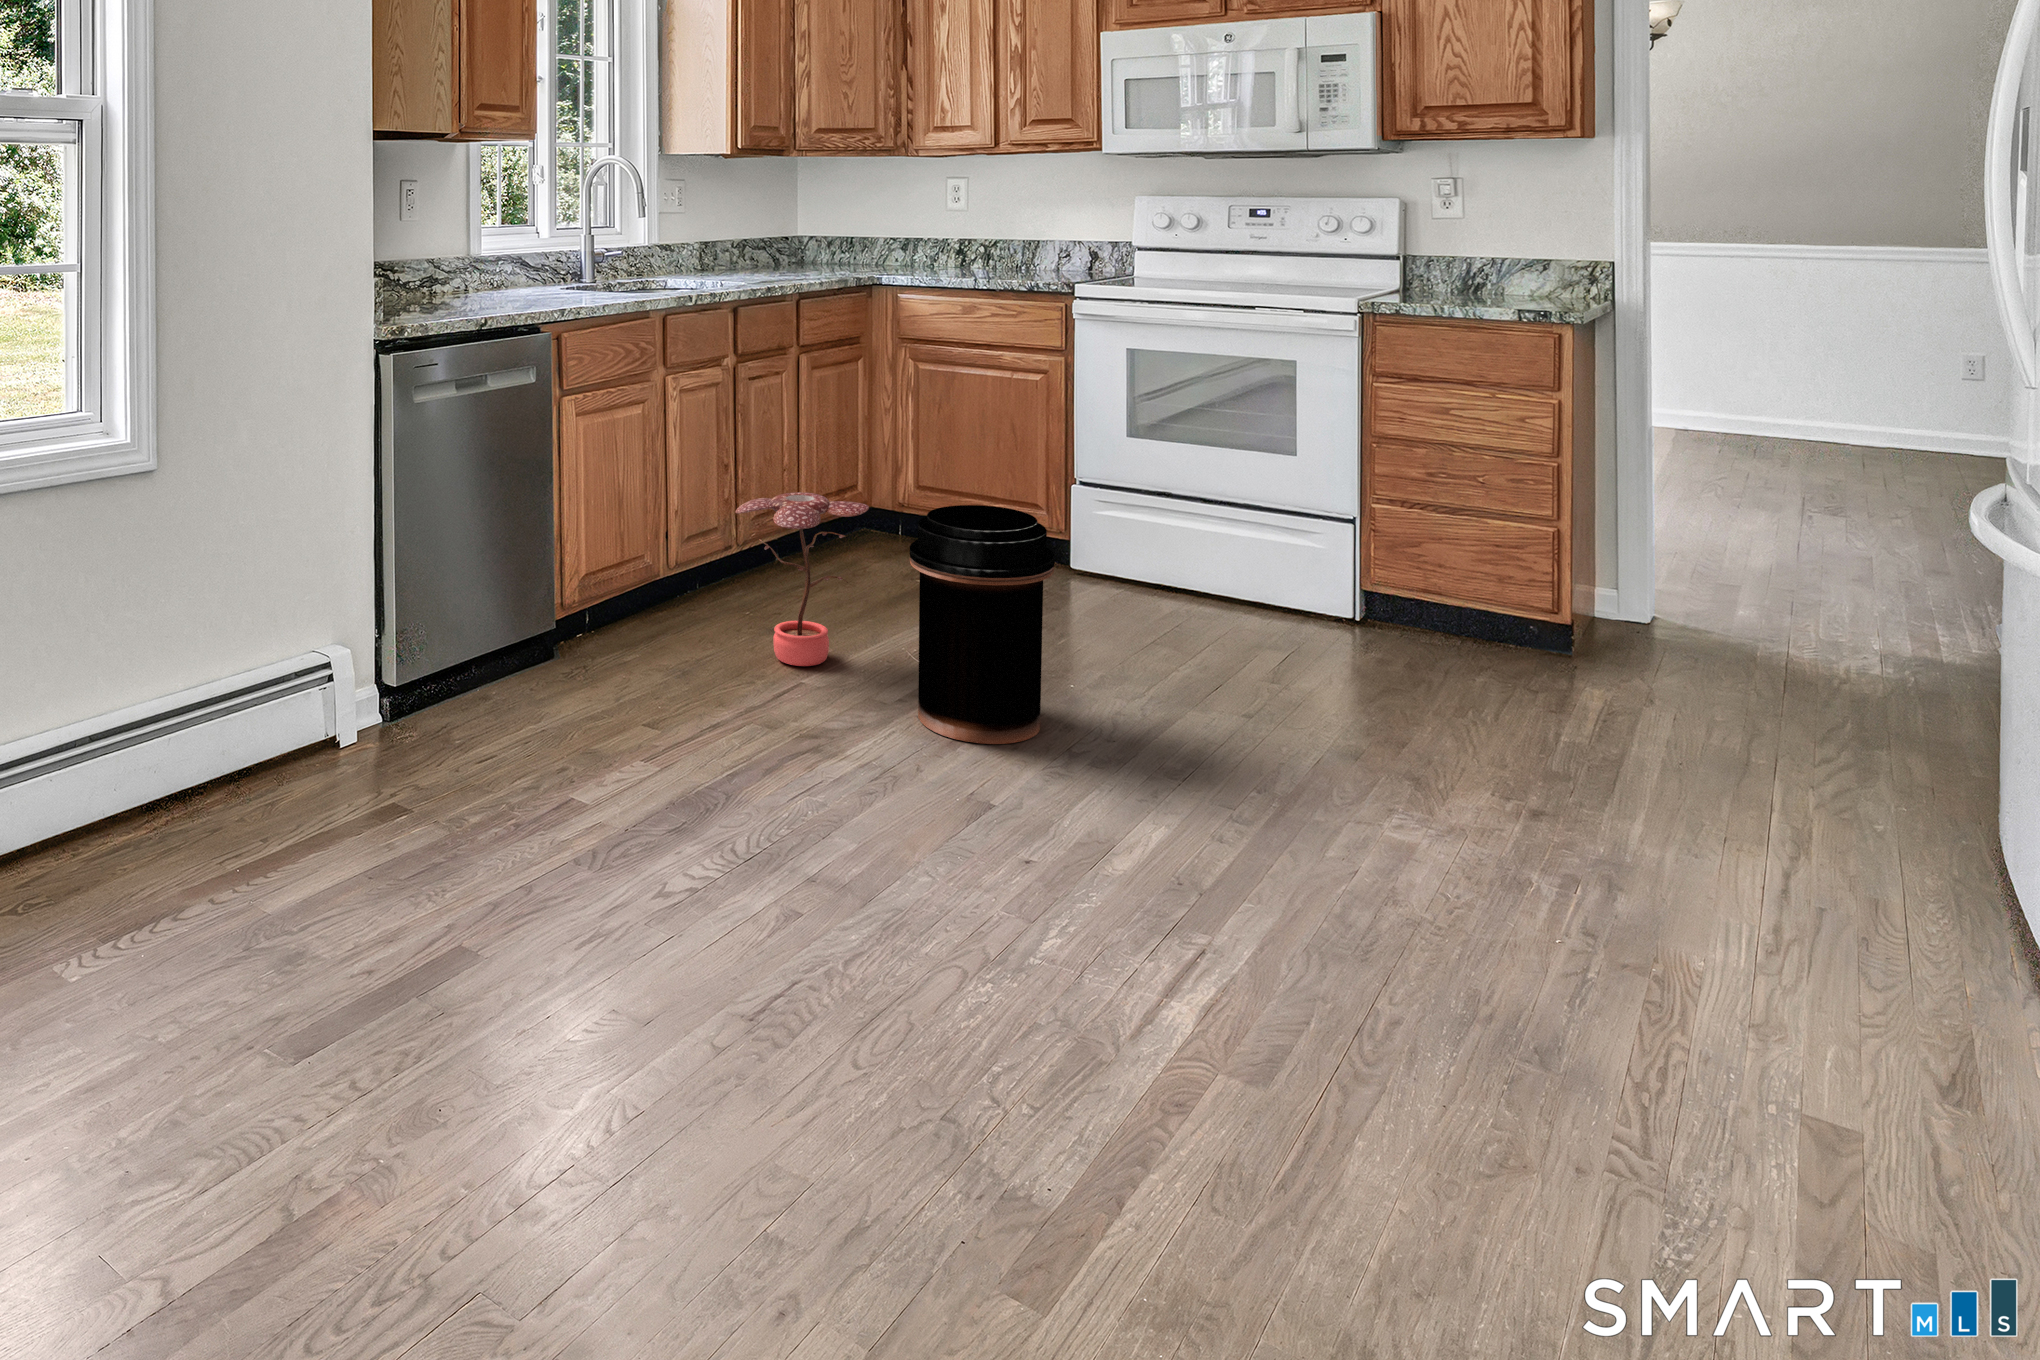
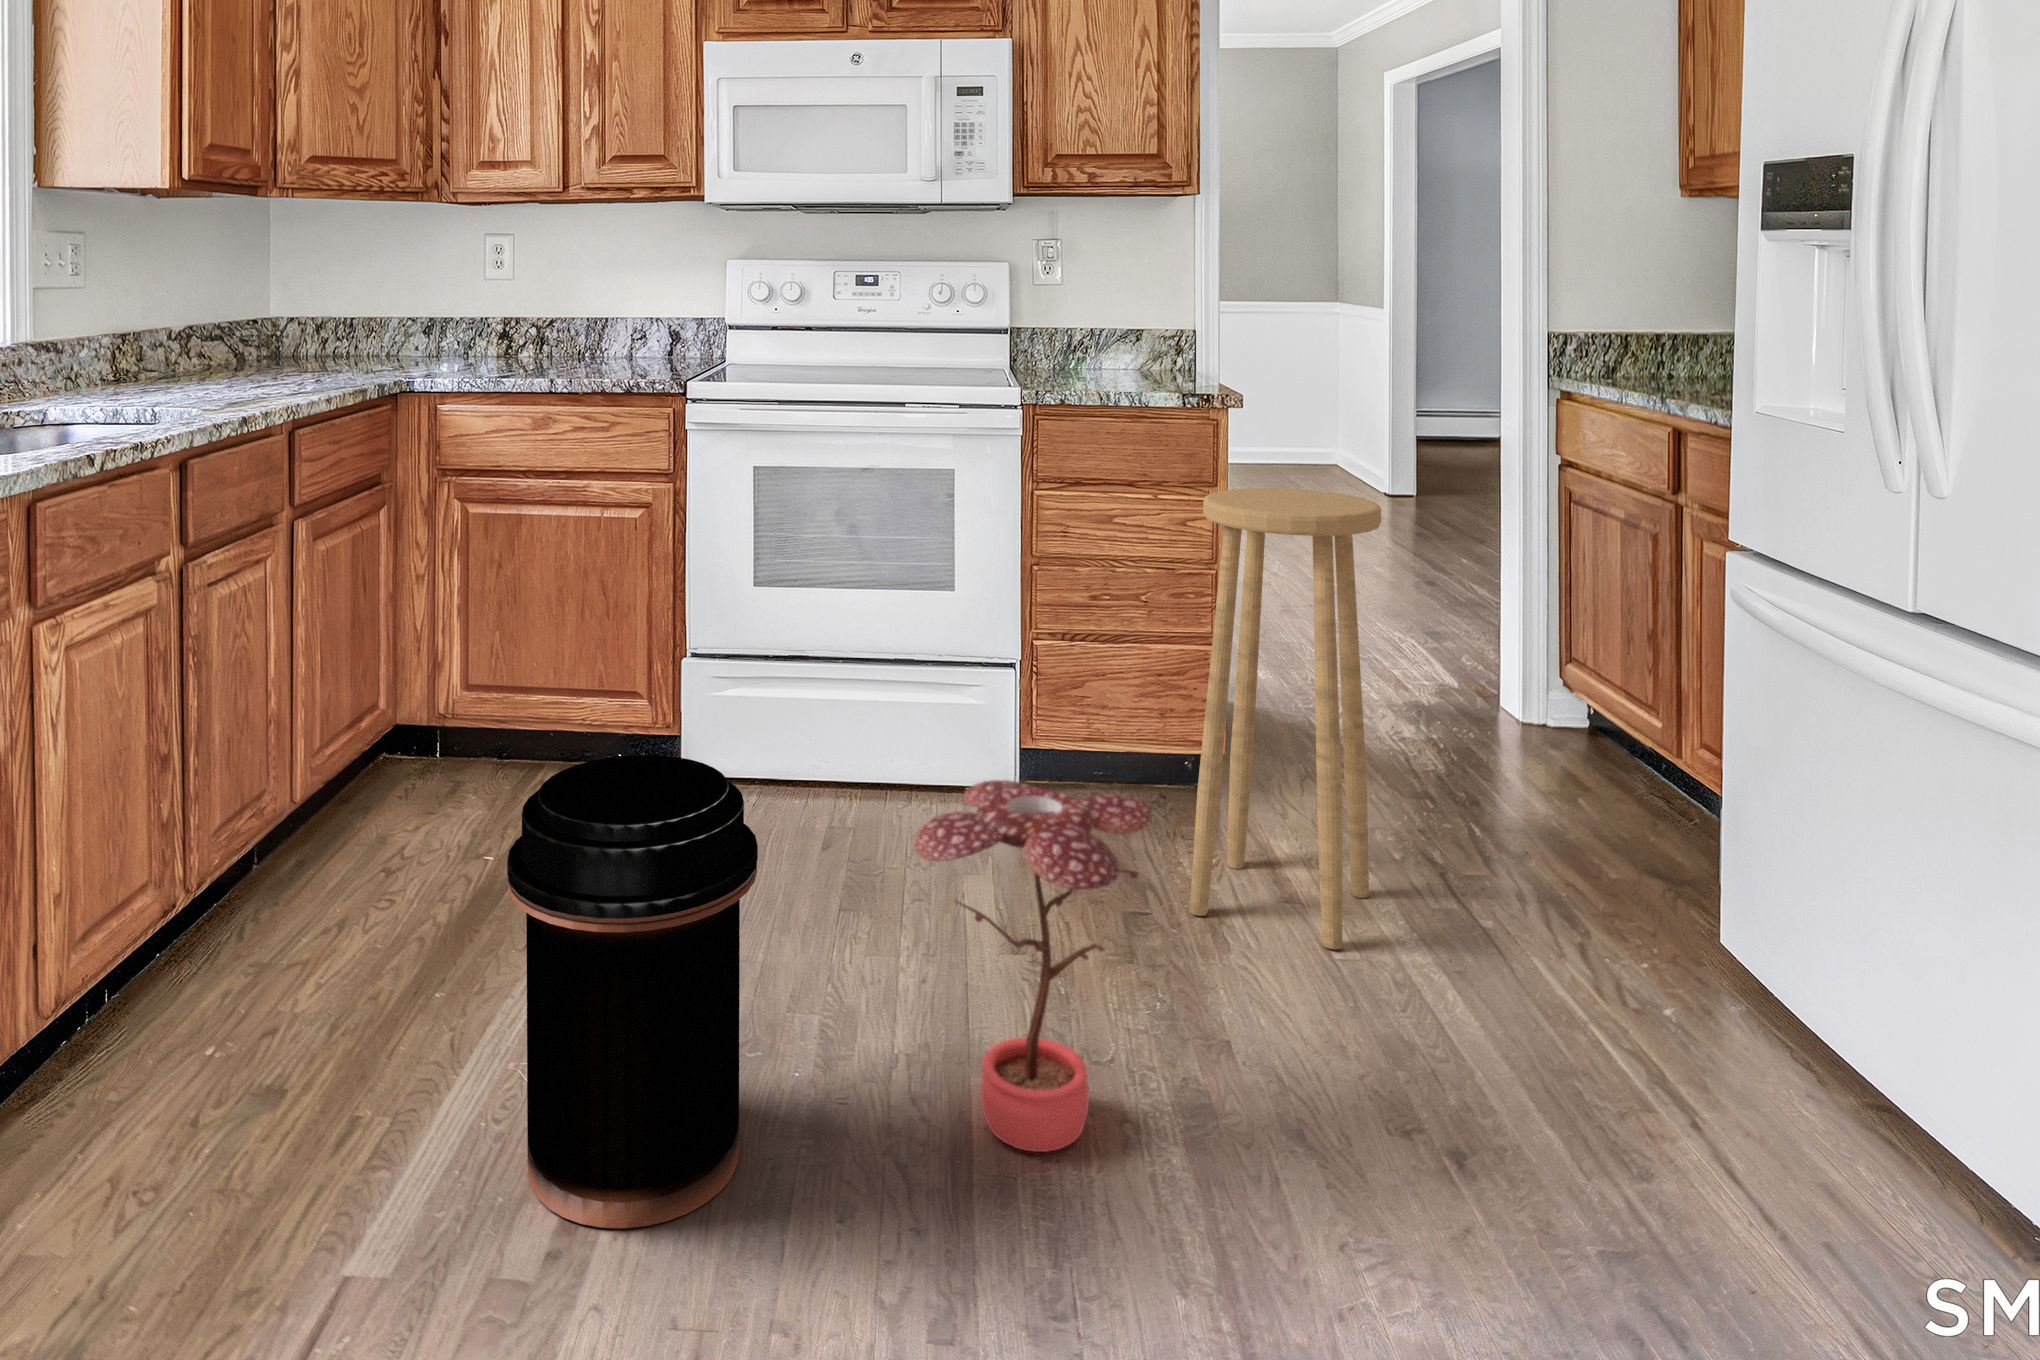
stool: none [1438,385,1635,734] -> present [1190,488,1381,949]
potted plant: present [735,493,869,666] -> present [915,780,1152,1152]

